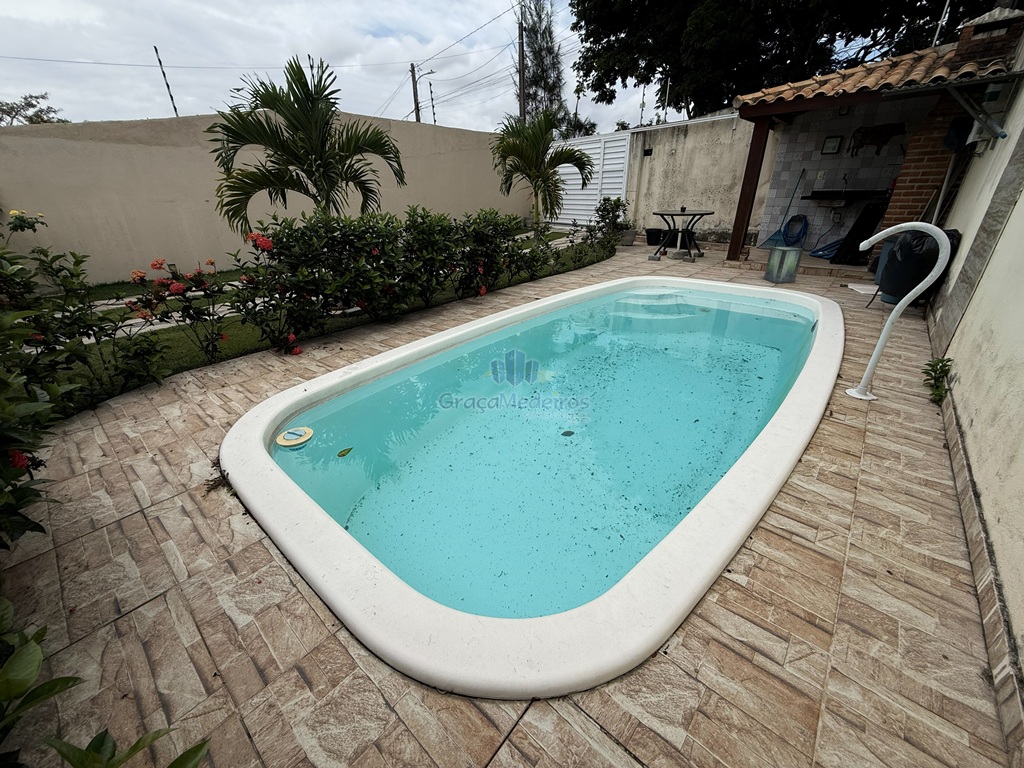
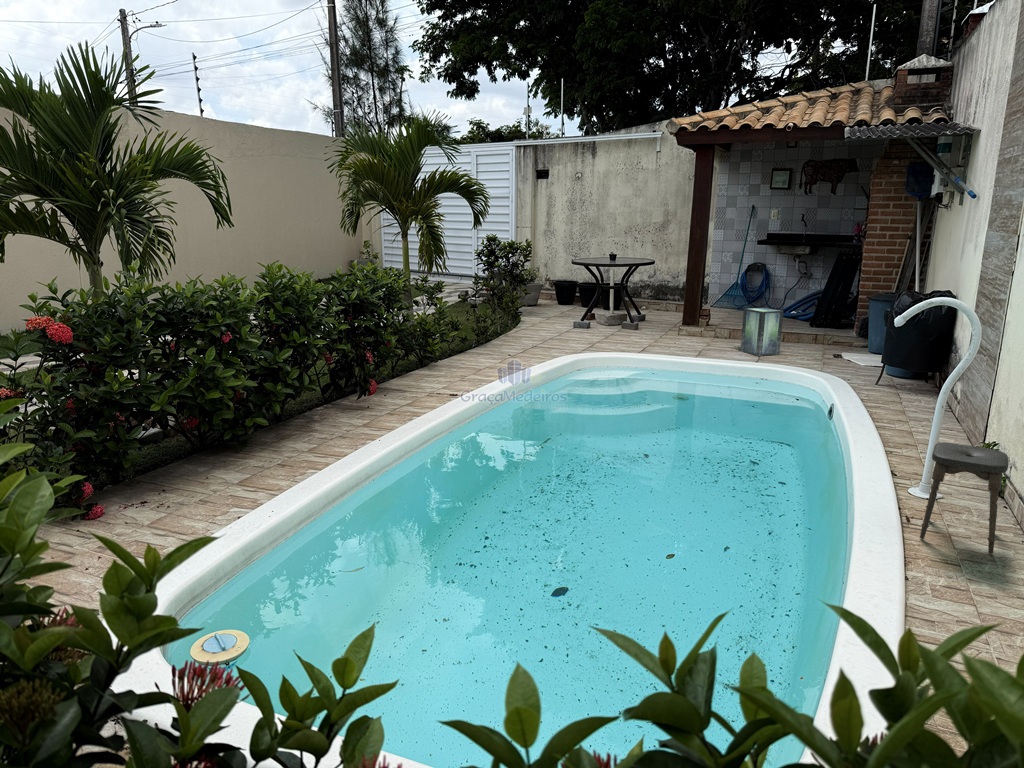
stool: none [836,356,939,452] -> present [920,443,1008,554]

